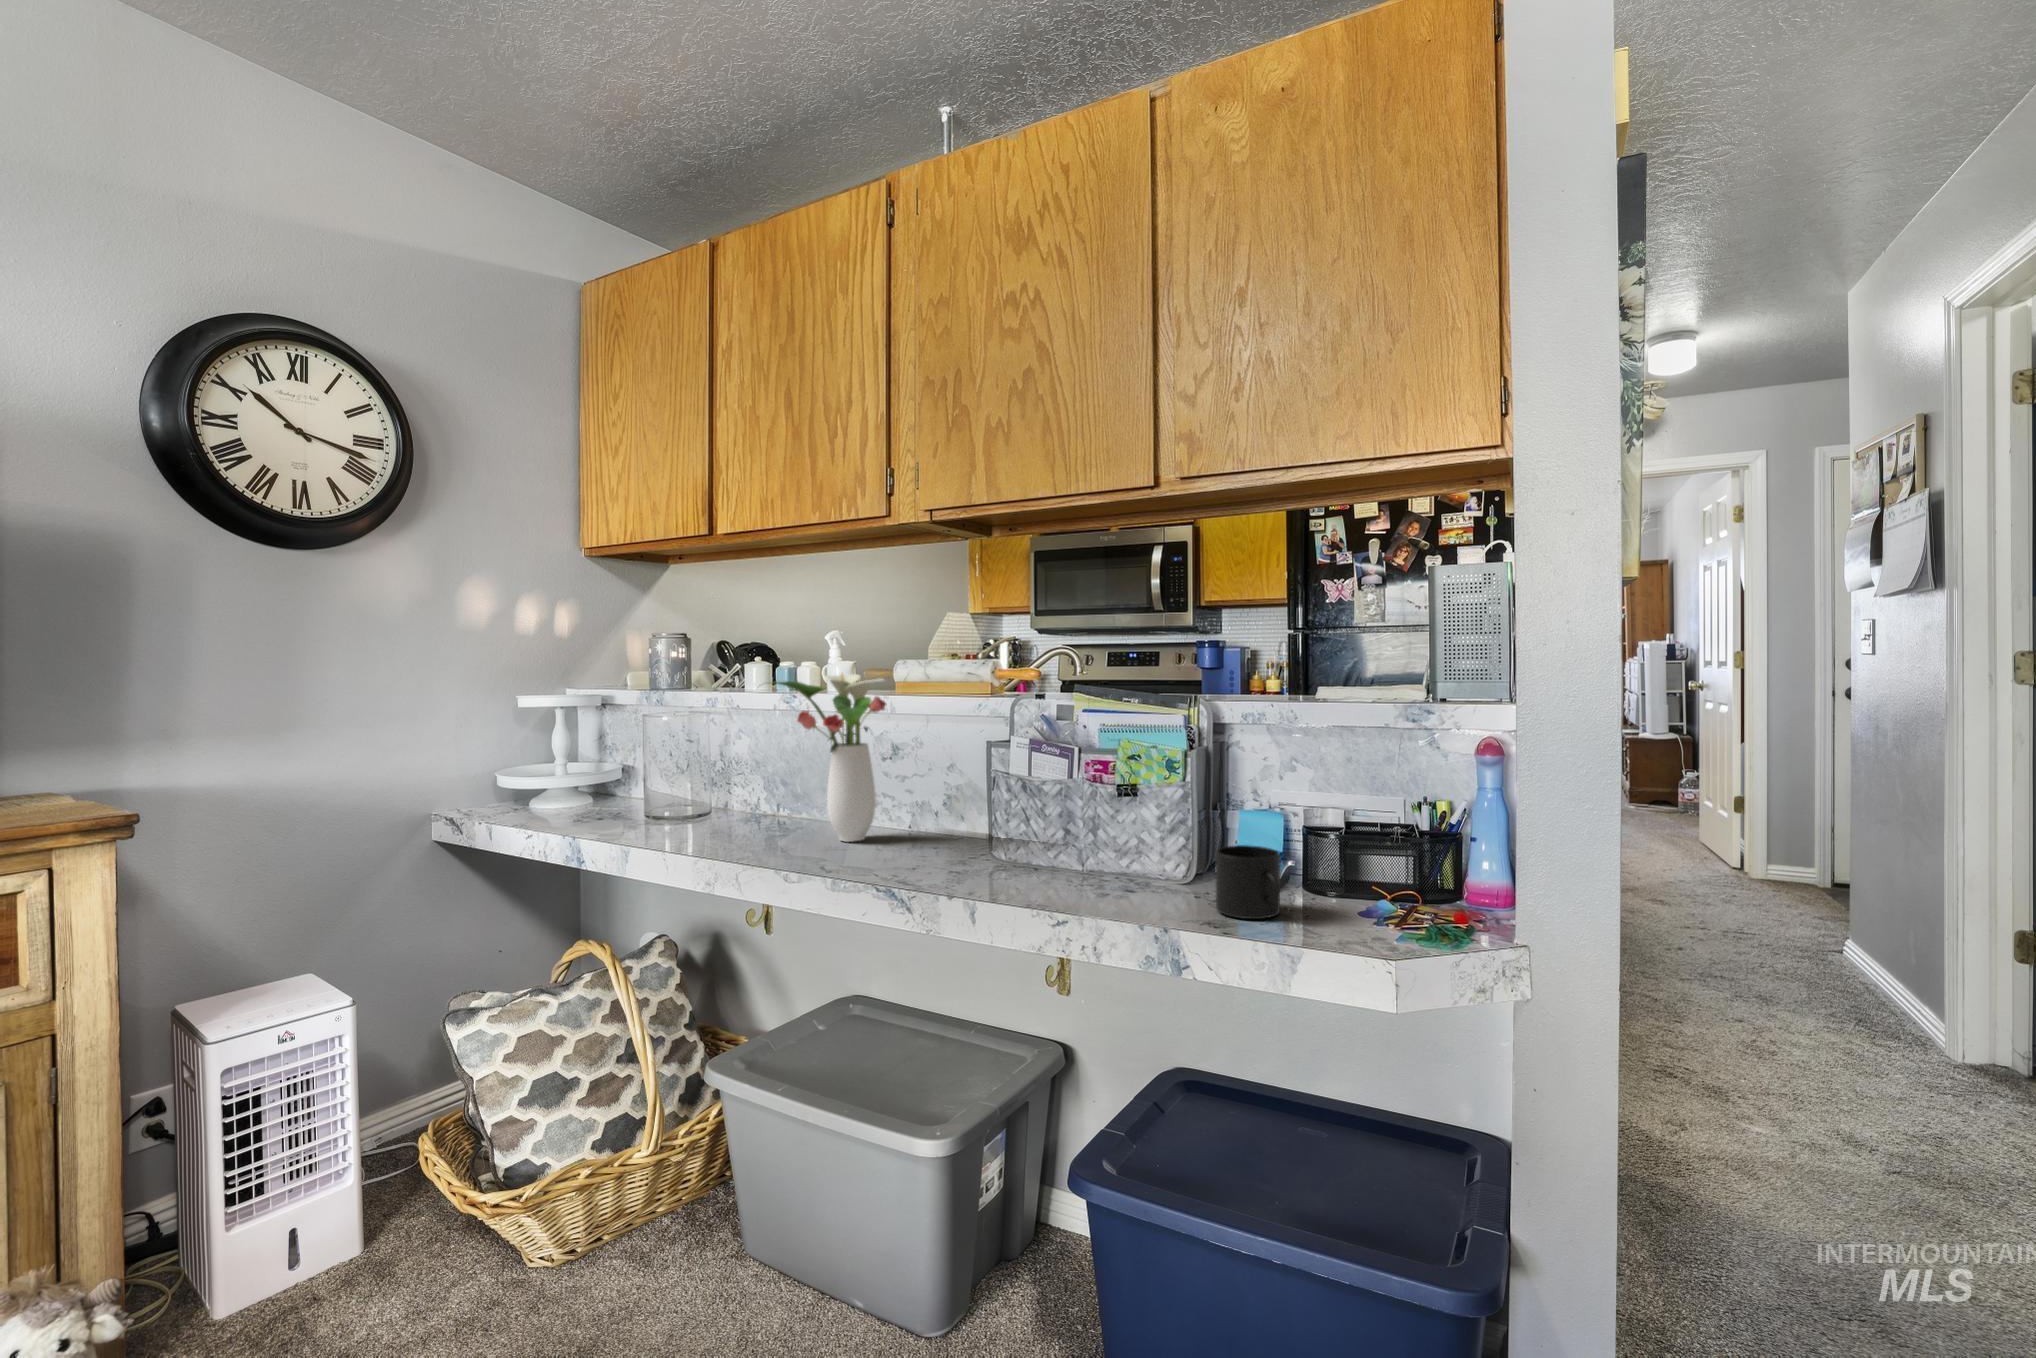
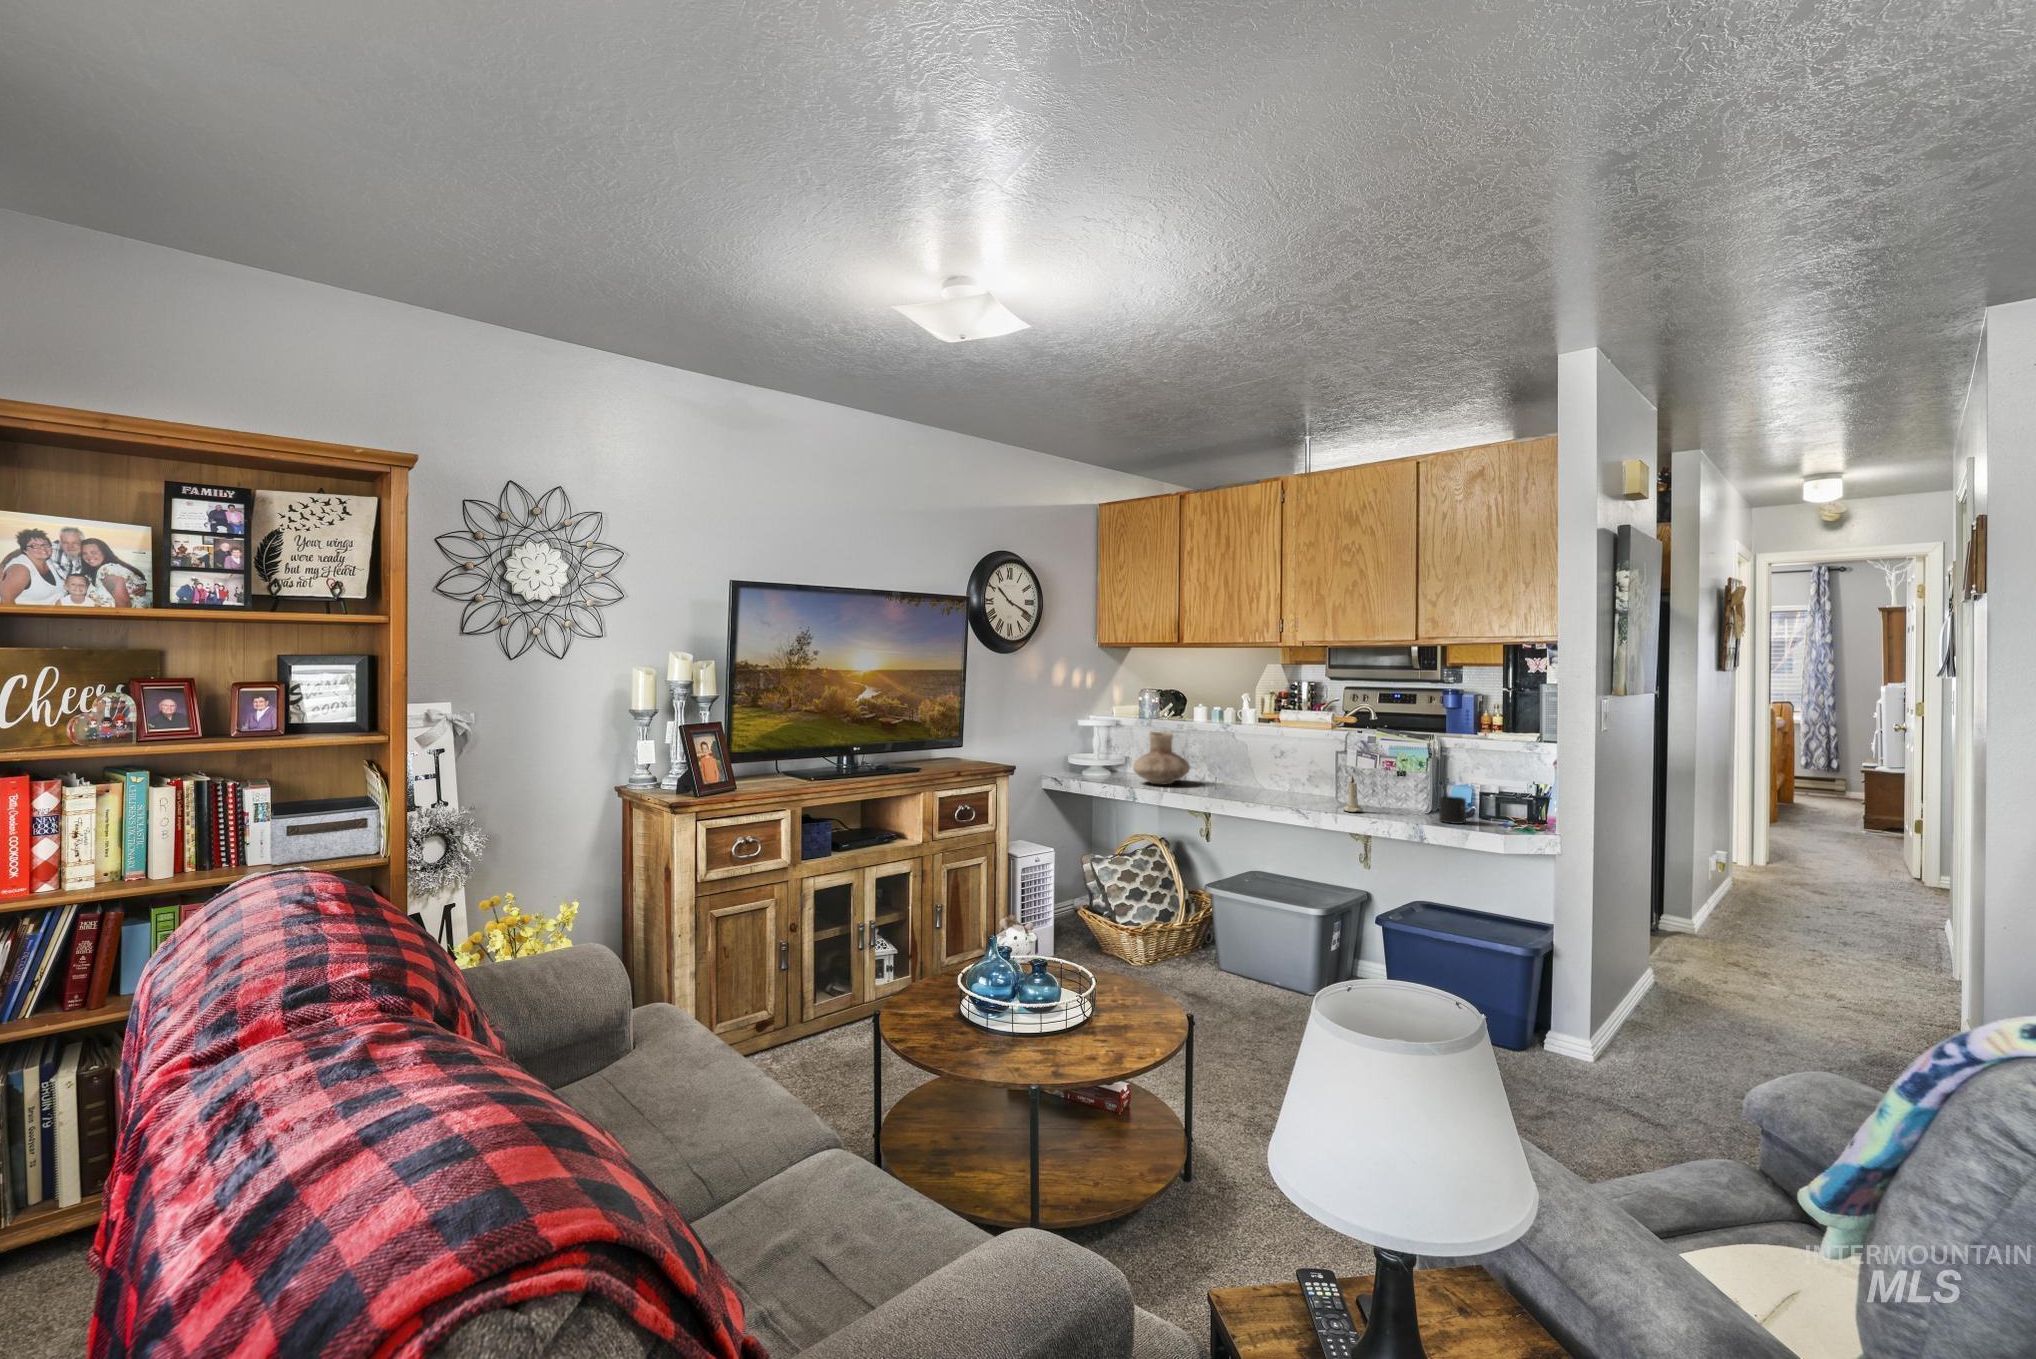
flower arrangement: present [759,674,887,842] -> none [1222,717,1282,794]
vase: none [595,713,722,824] -> present [1133,732,1190,784]
candle: none [993,797,1041,890] -> present [1343,775,1363,812]

